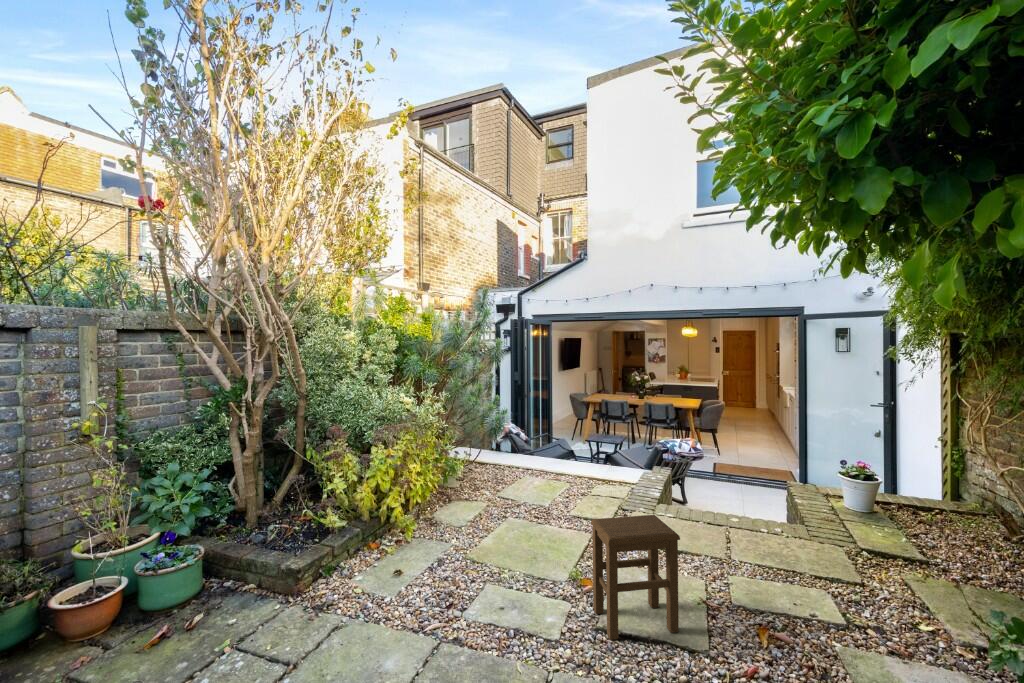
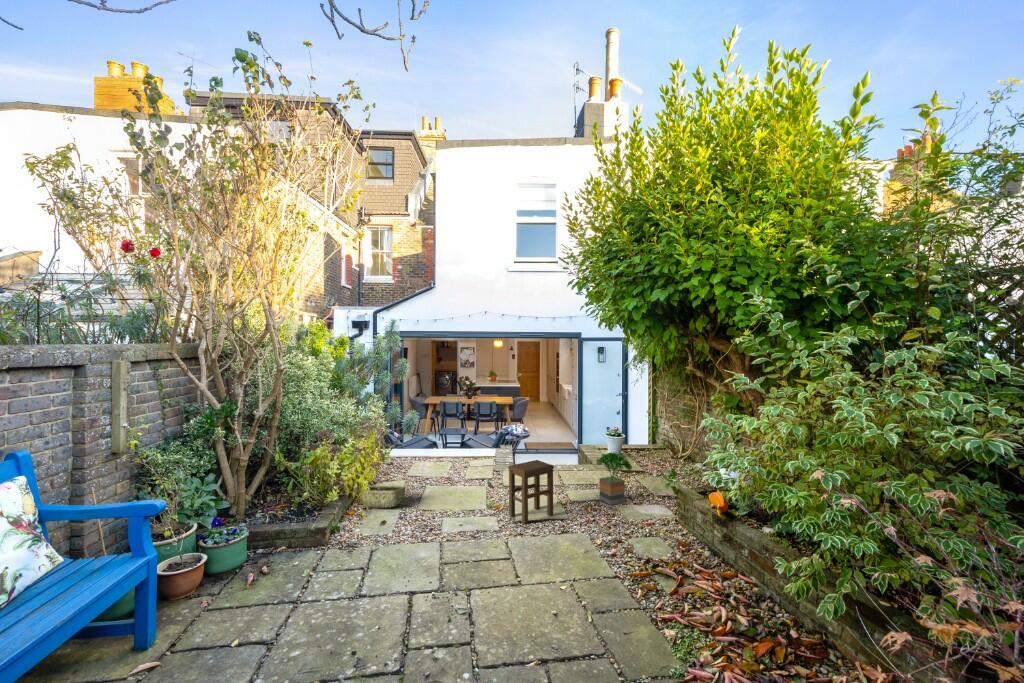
woven basket: none [397,509,459,548] -> present [360,485,405,508]
potted tree: none [786,520,883,639] -> present [596,452,632,505]

